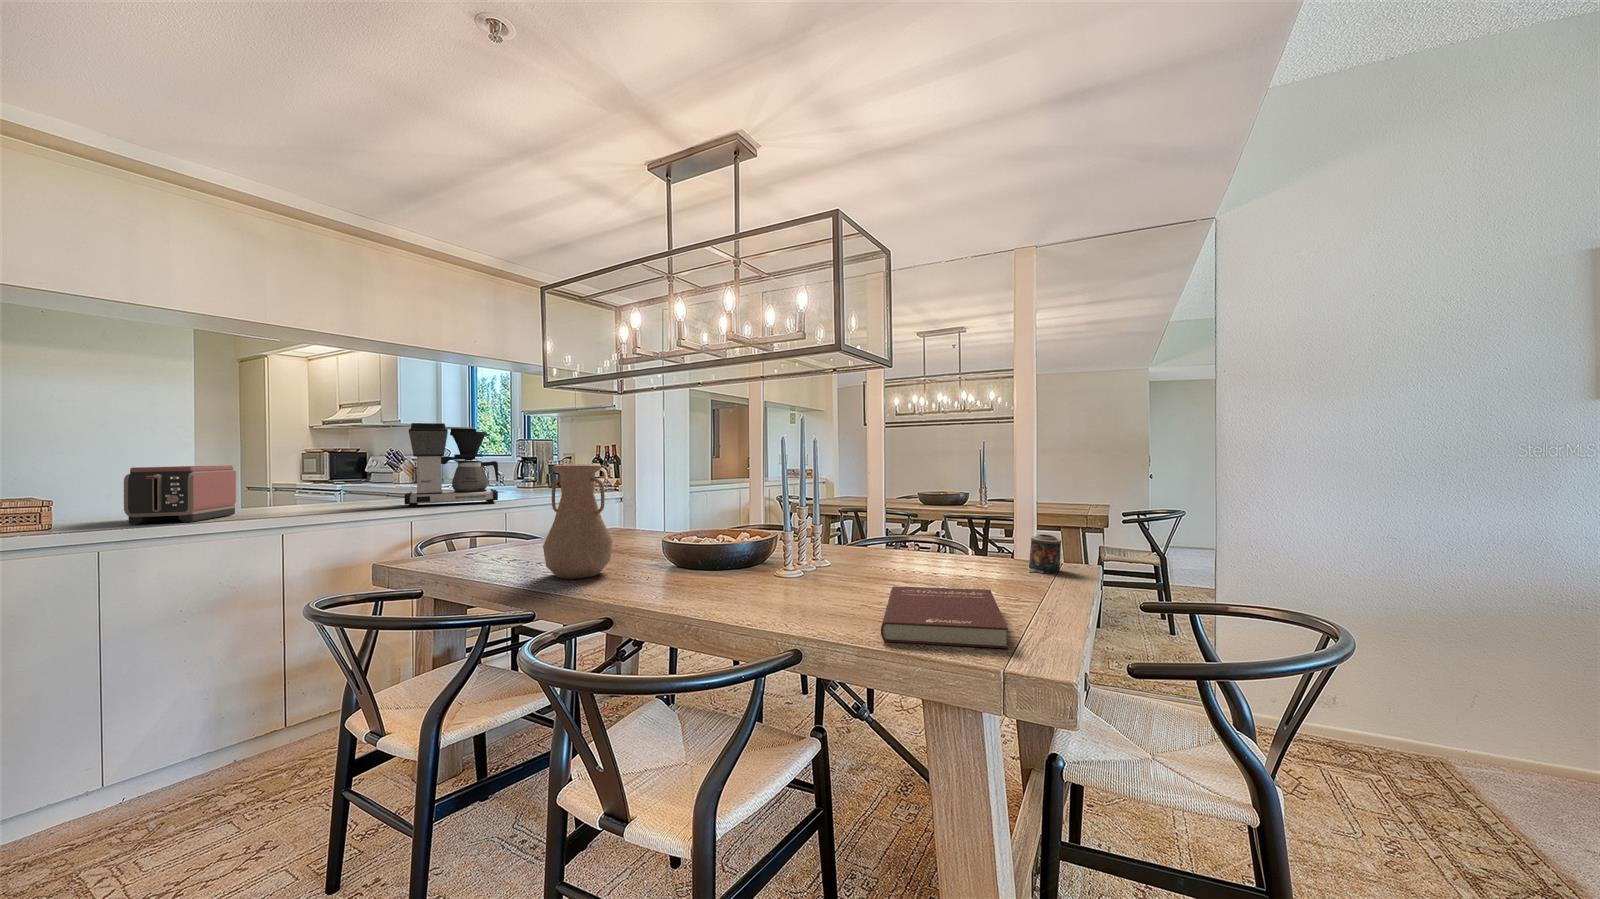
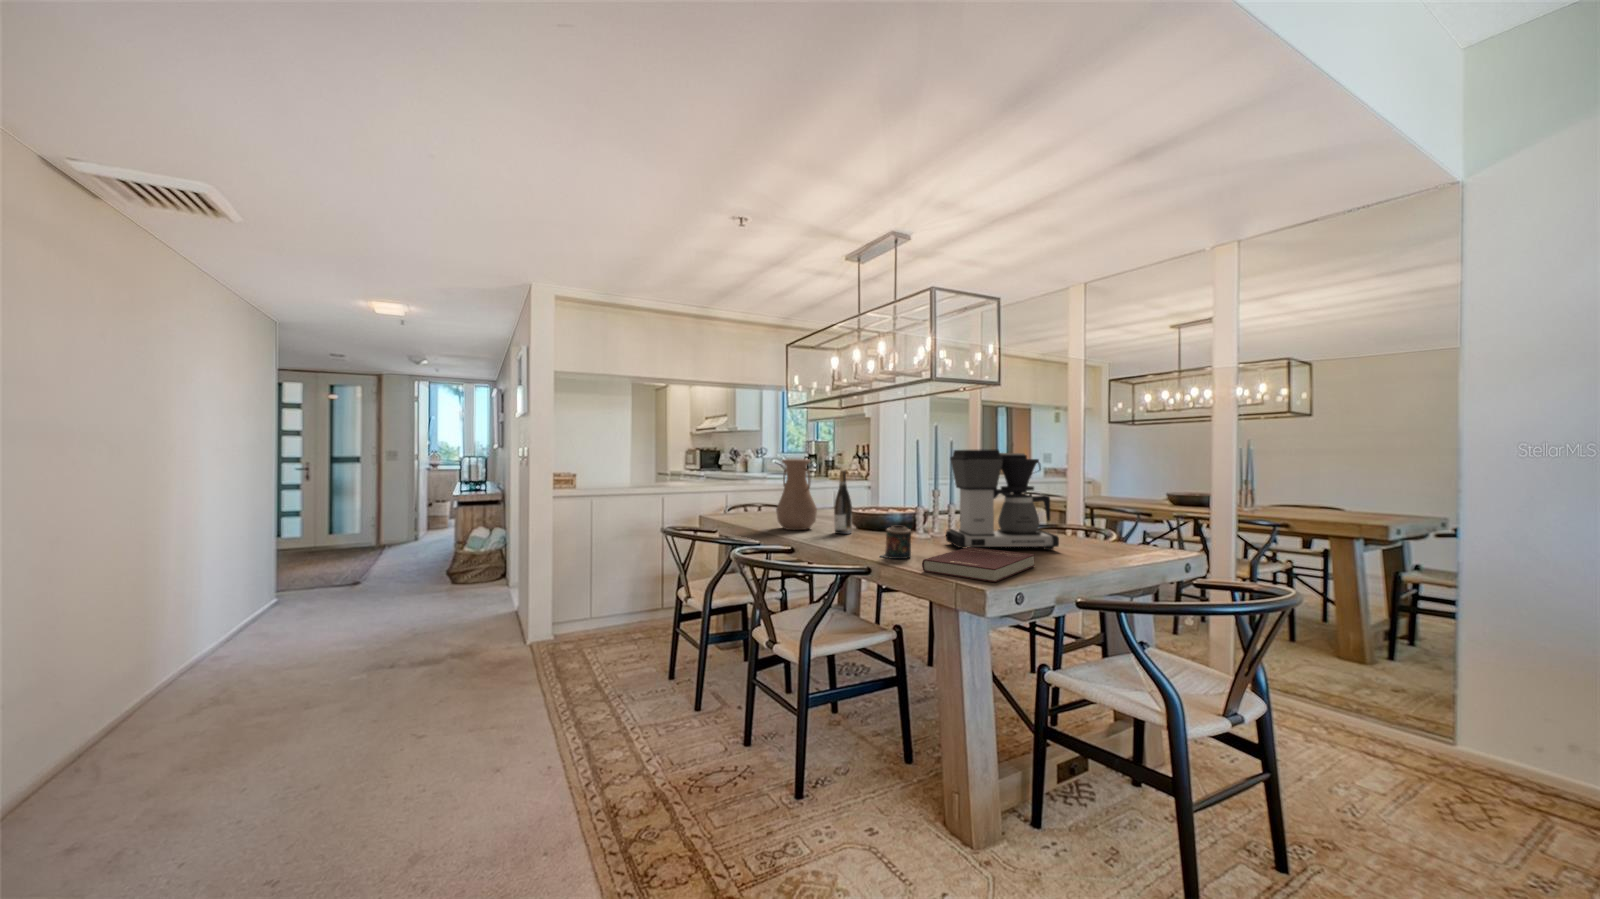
coffee maker: present [404,423,499,507] -> present [946,449,1059,550]
toaster: present [124,466,236,524] -> none [600,458,645,488]
wine bottle: none [647,480,675,578] -> present [834,470,852,534]
candle: present [1028,534,1061,573] -> present [881,525,911,559]

